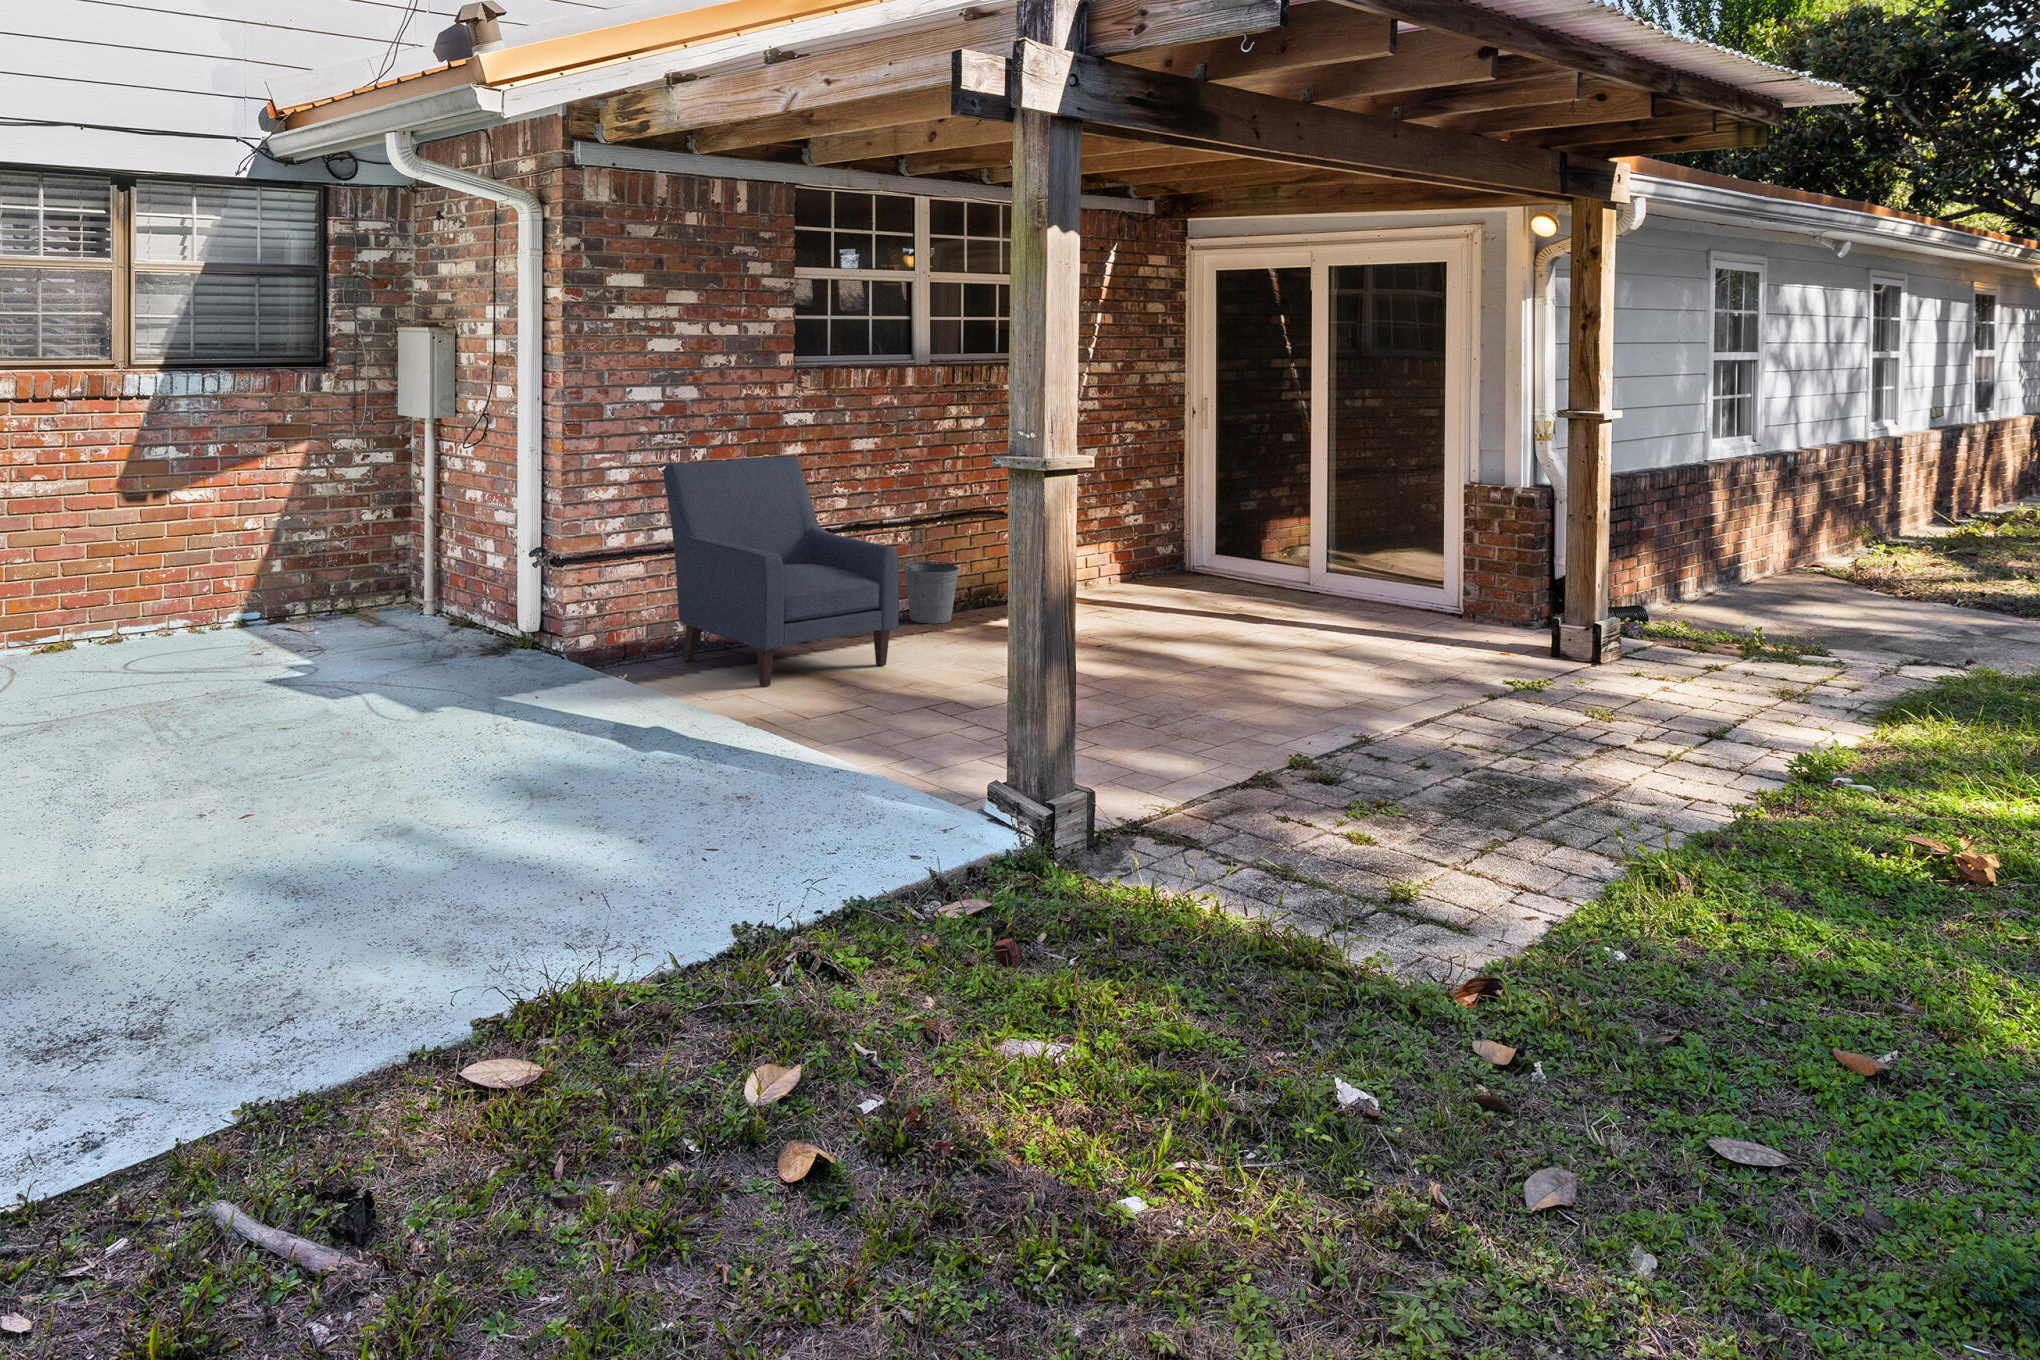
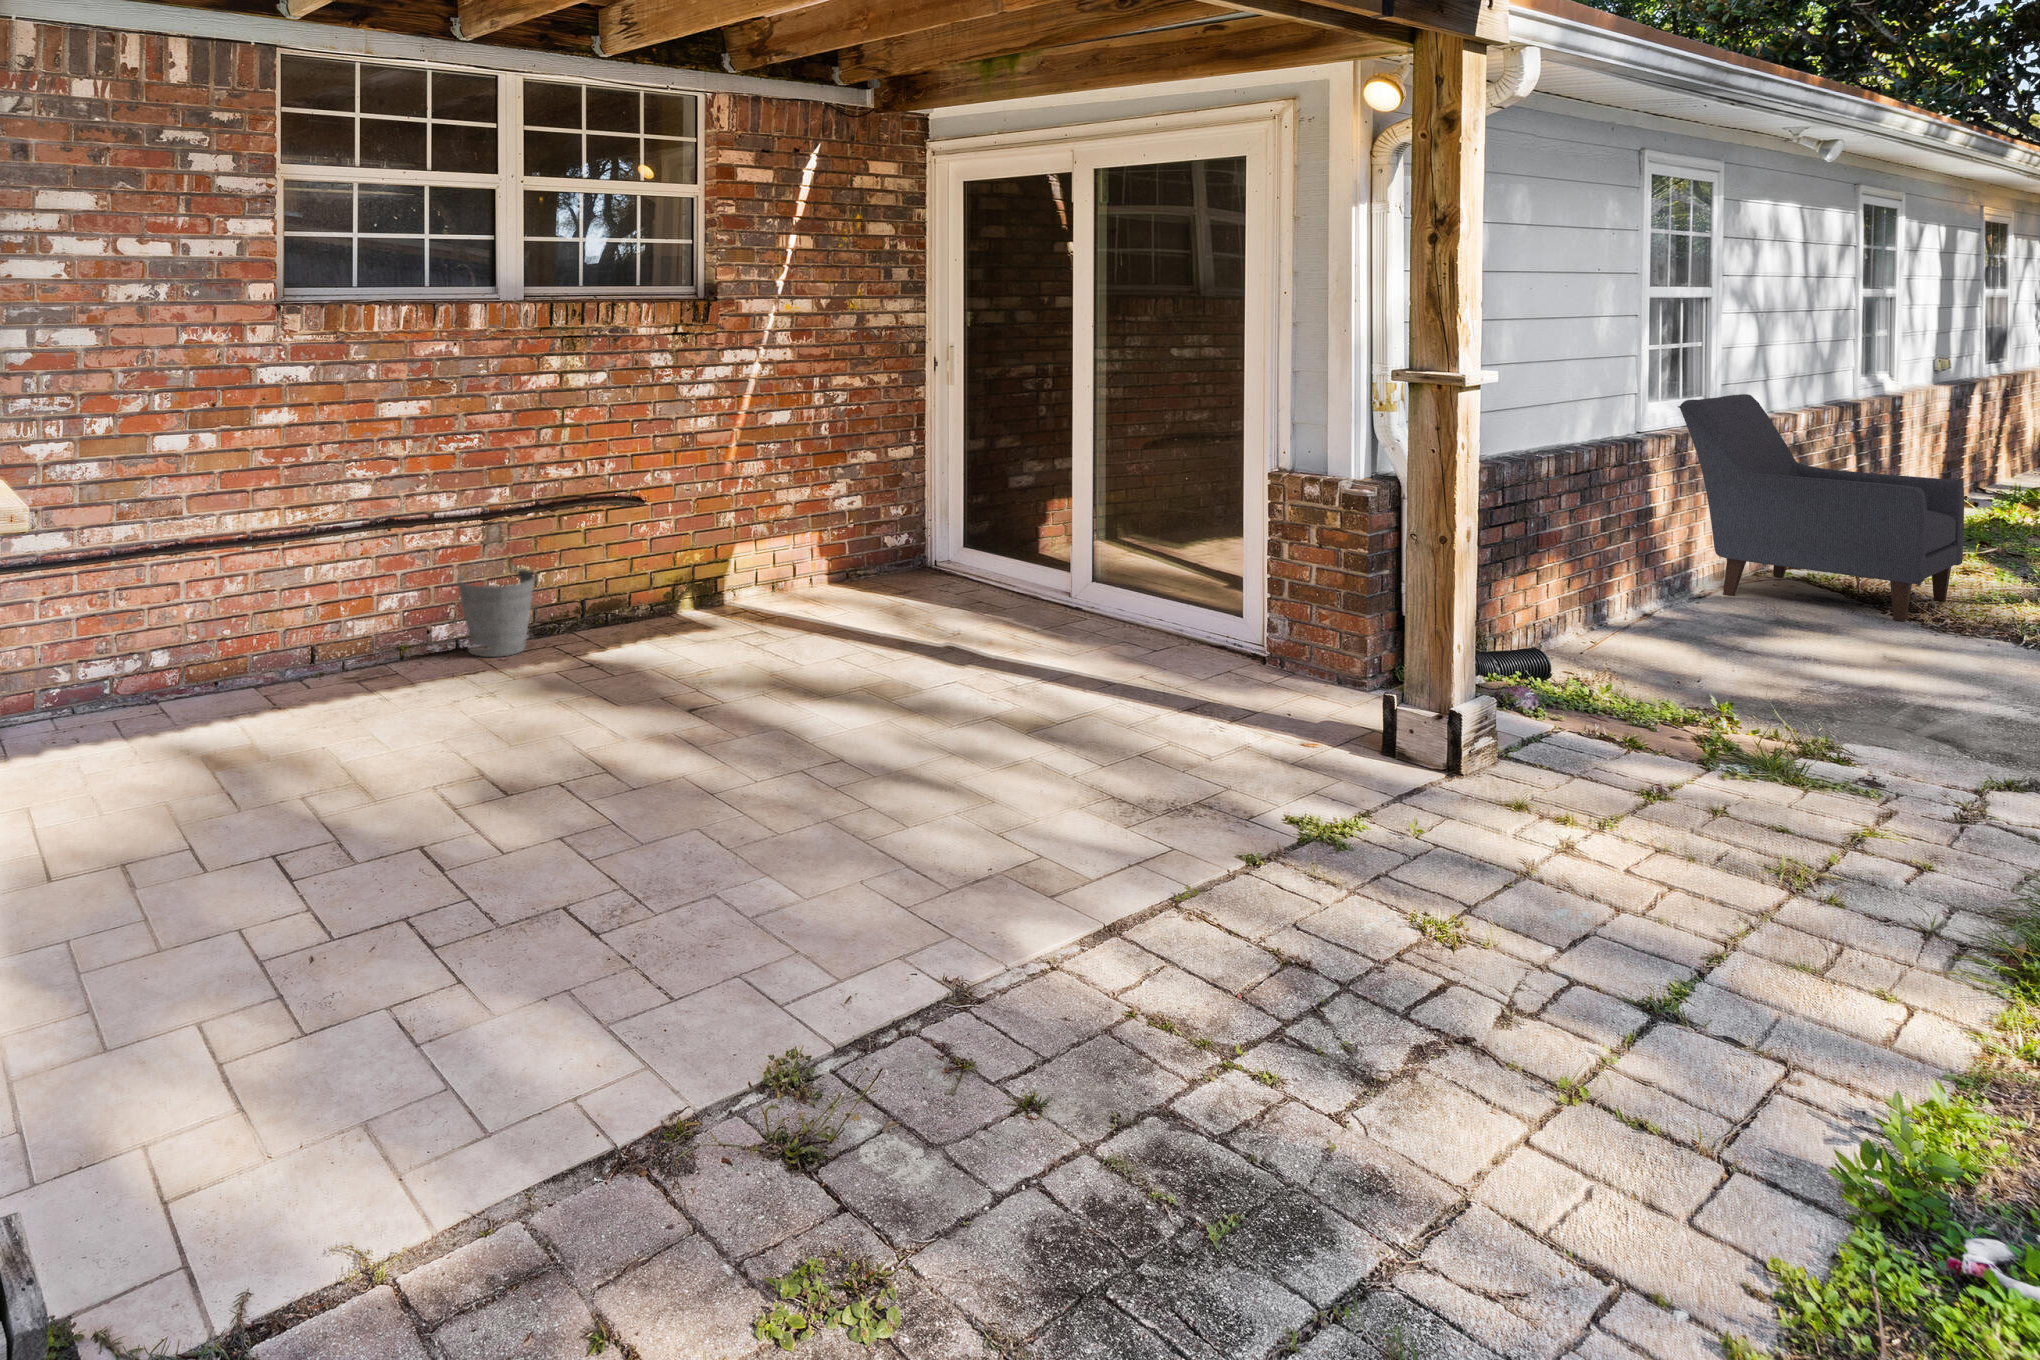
chair: present [661,456,899,687] -> present [1678,394,1964,621]

